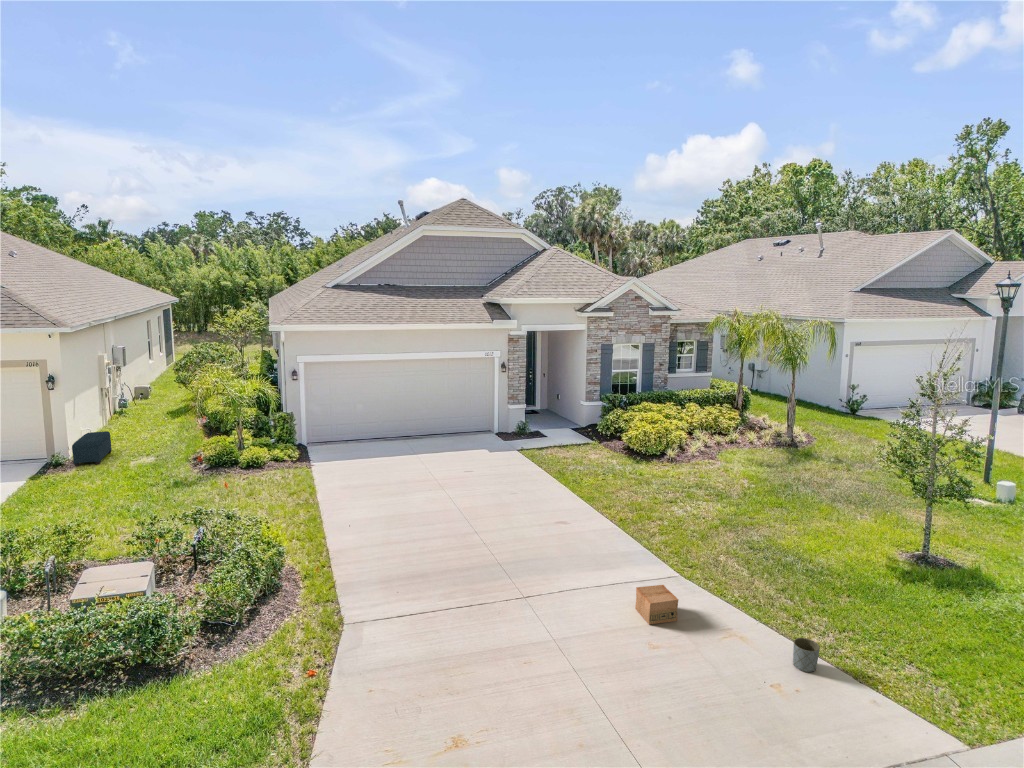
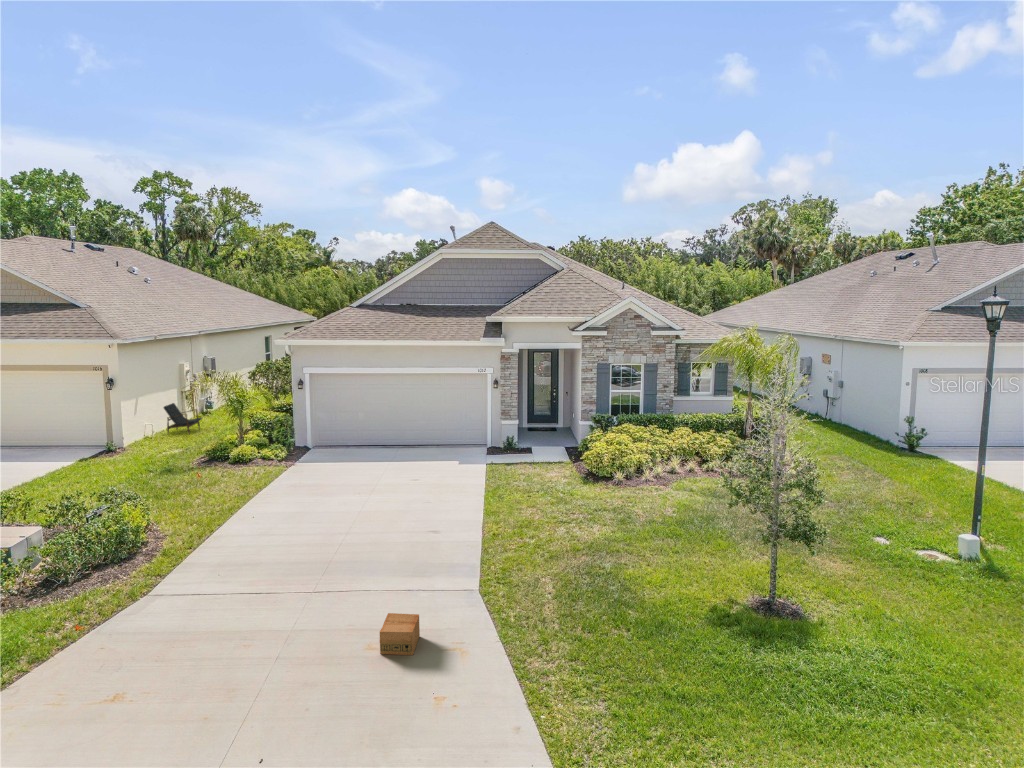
lounge chair: none [98,403,144,441] -> present [164,403,202,434]
bench: present [72,431,112,466] -> none [120,426,161,453]
planter: present [793,638,820,673] -> none [467,696,494,737]

